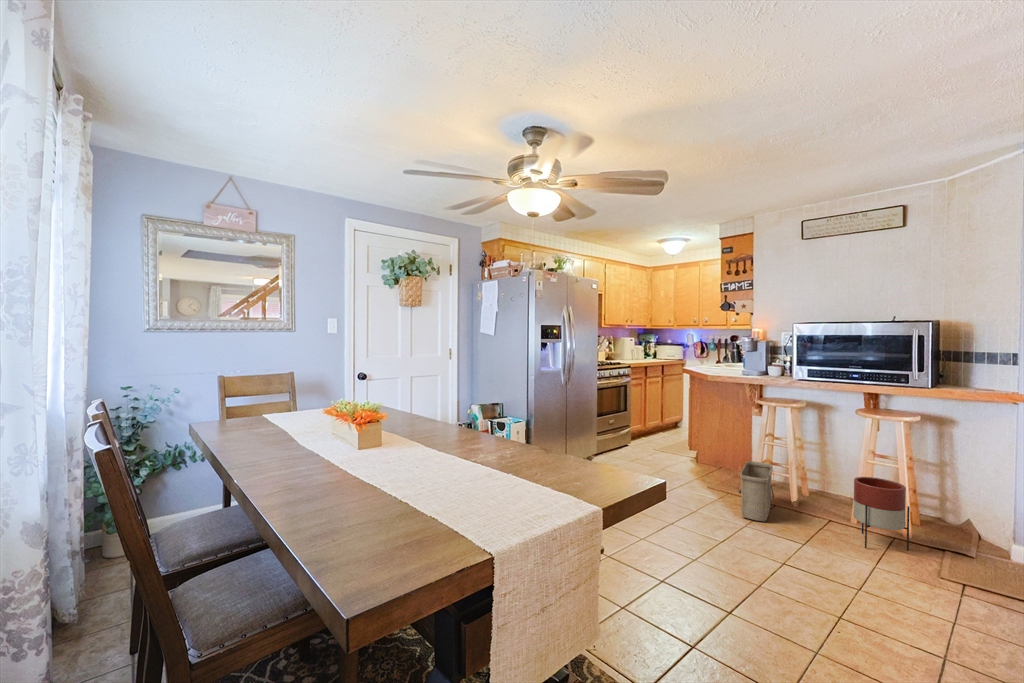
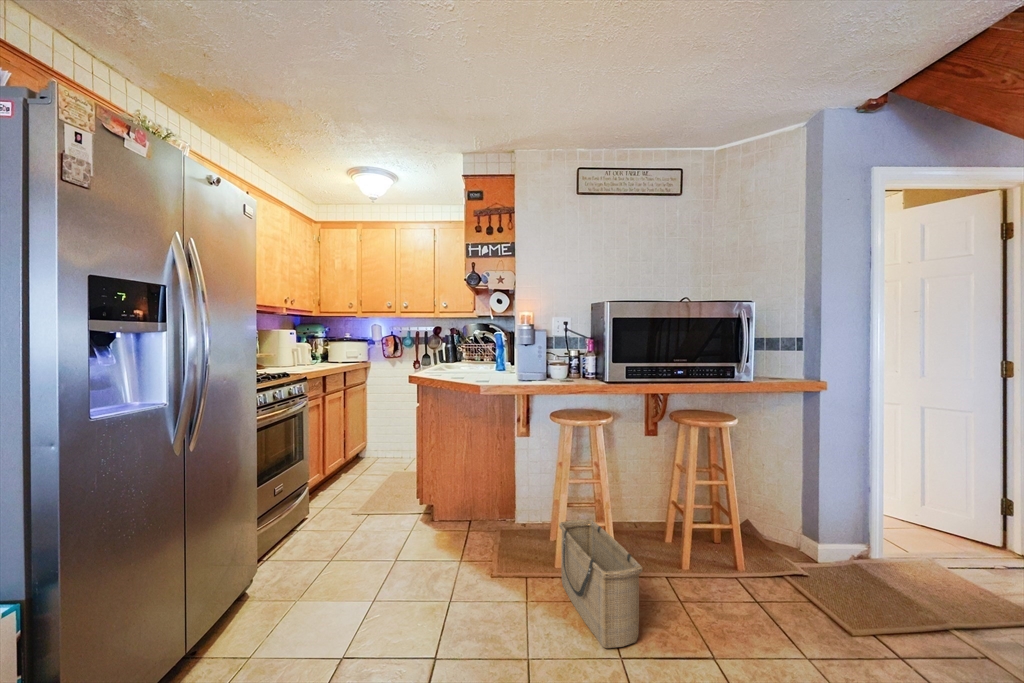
planter: present [853,477,909,550] -> none [721,513,790,633]

